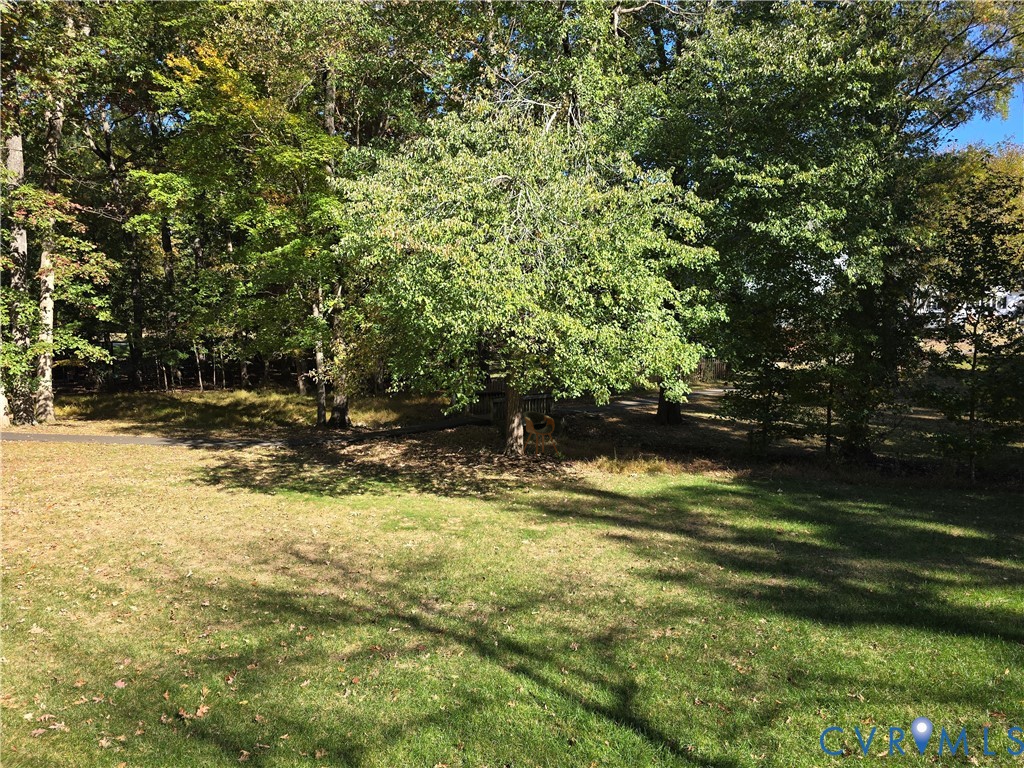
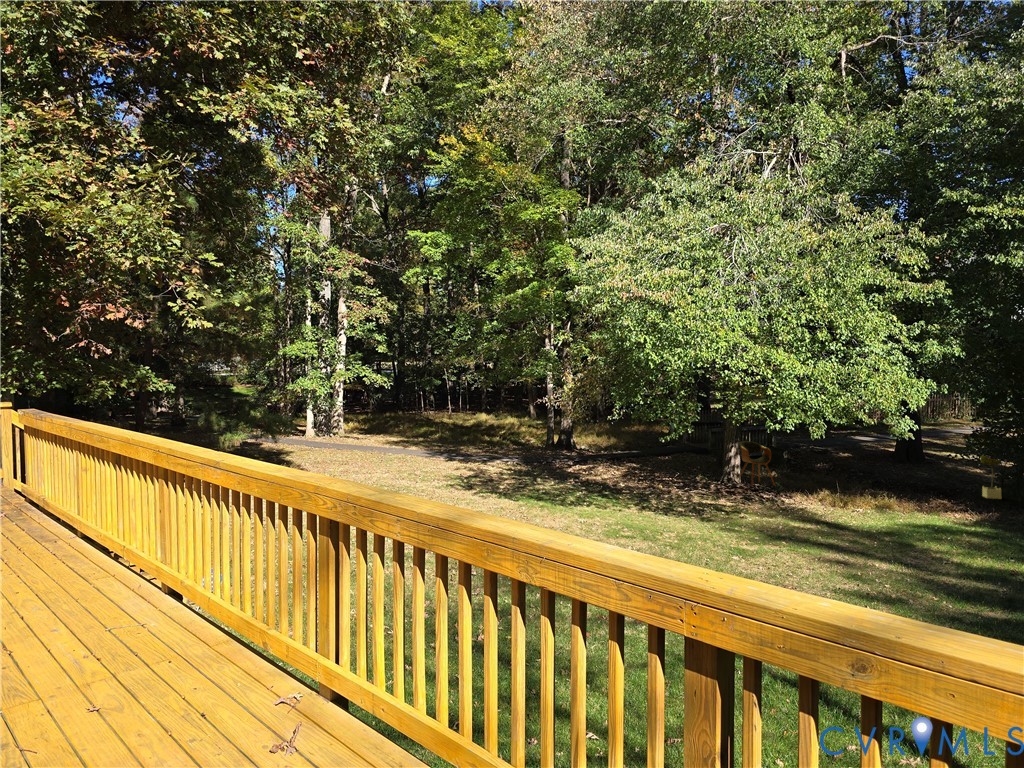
potted tree: none [735,413,753,455] -> present [980,456,1002,499]

